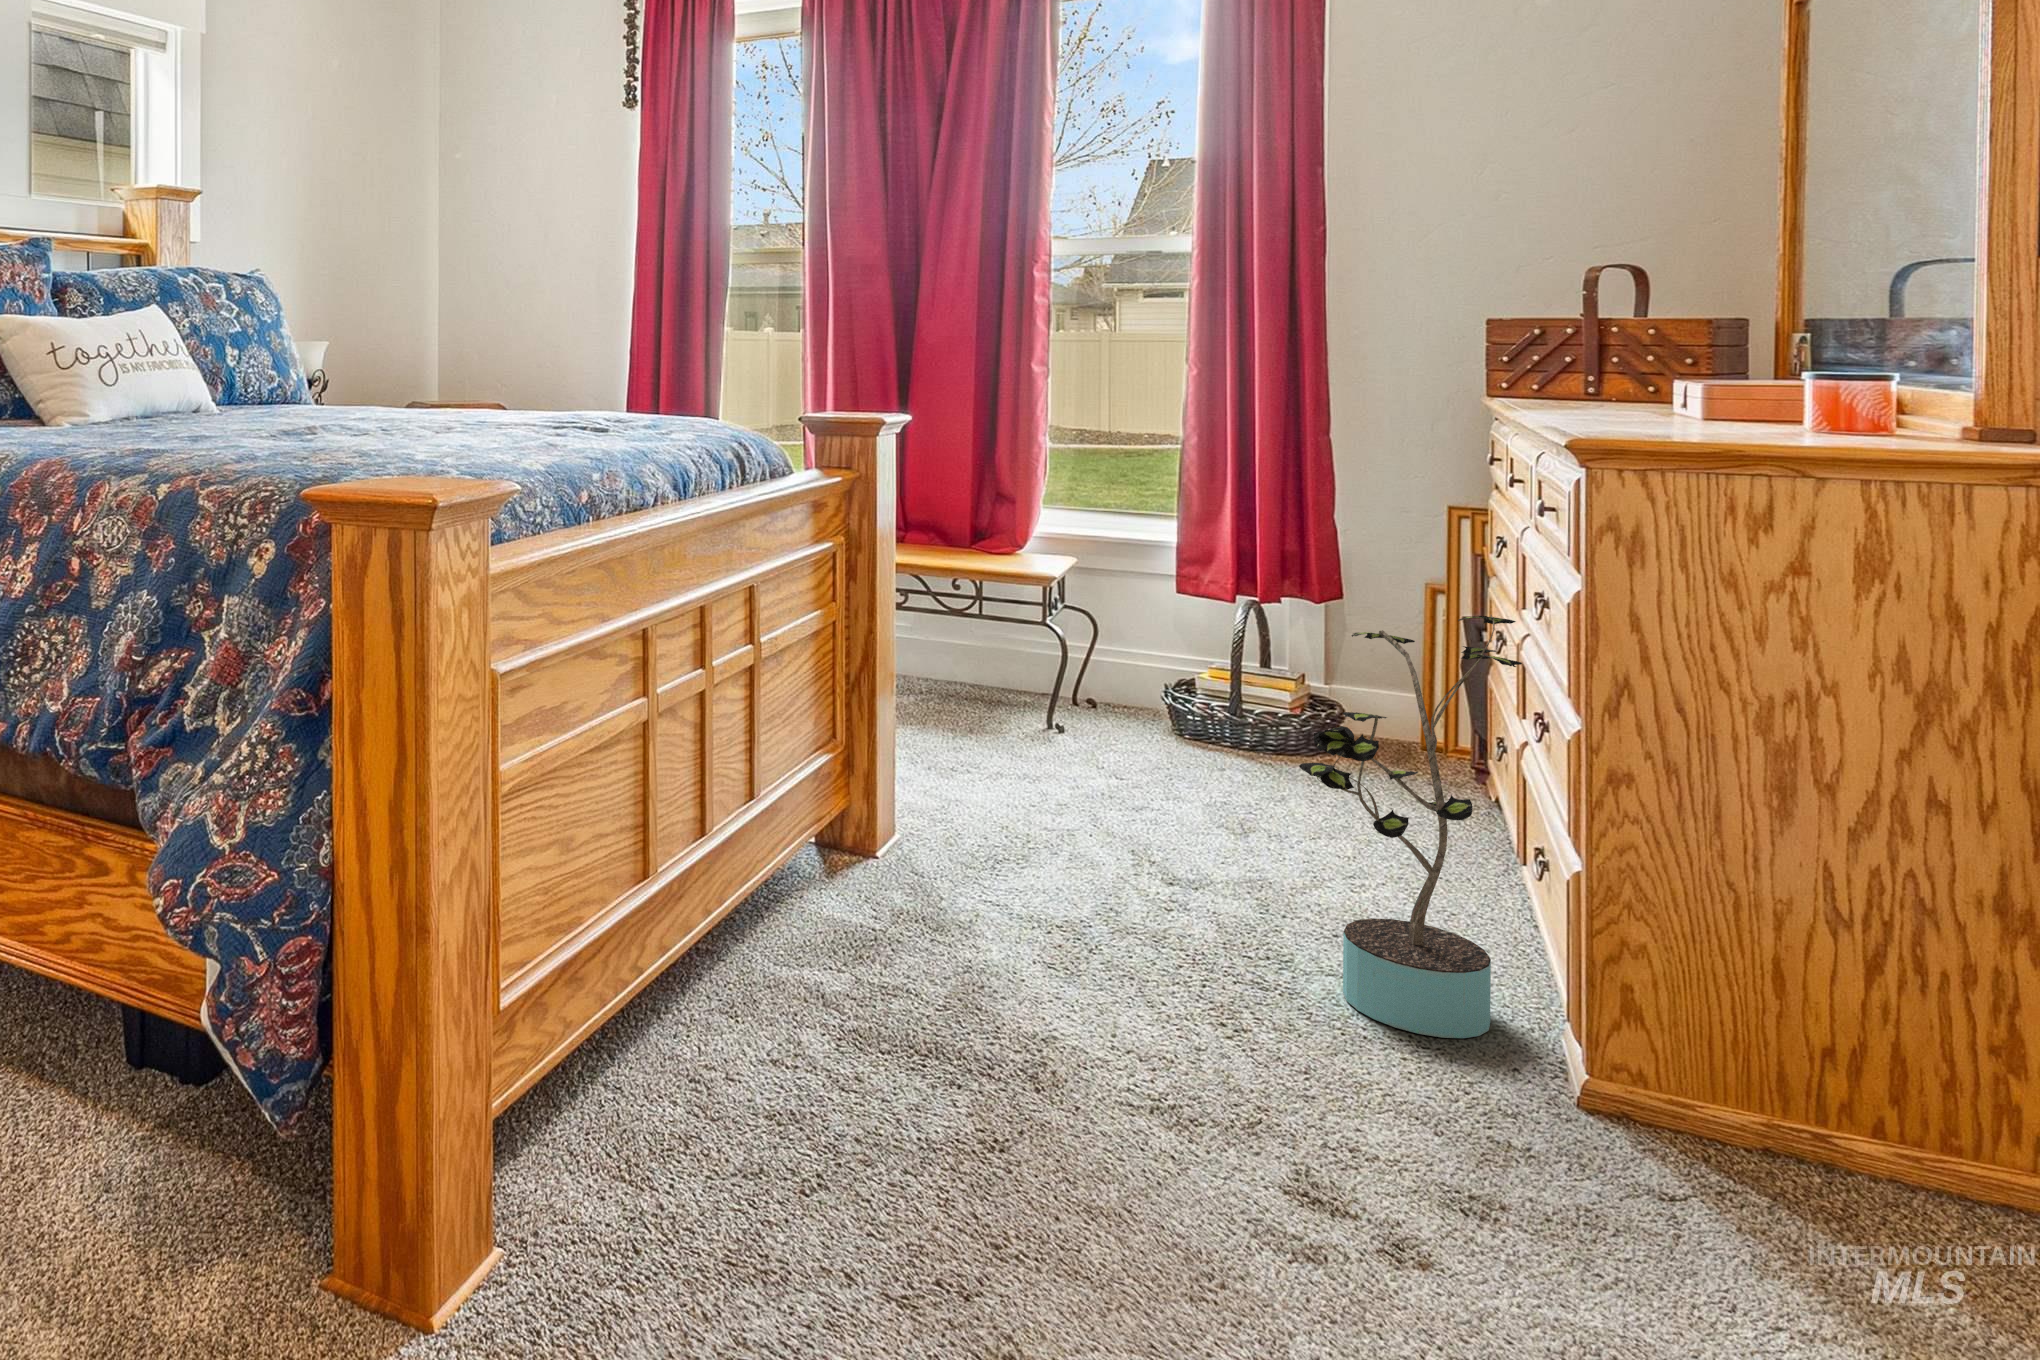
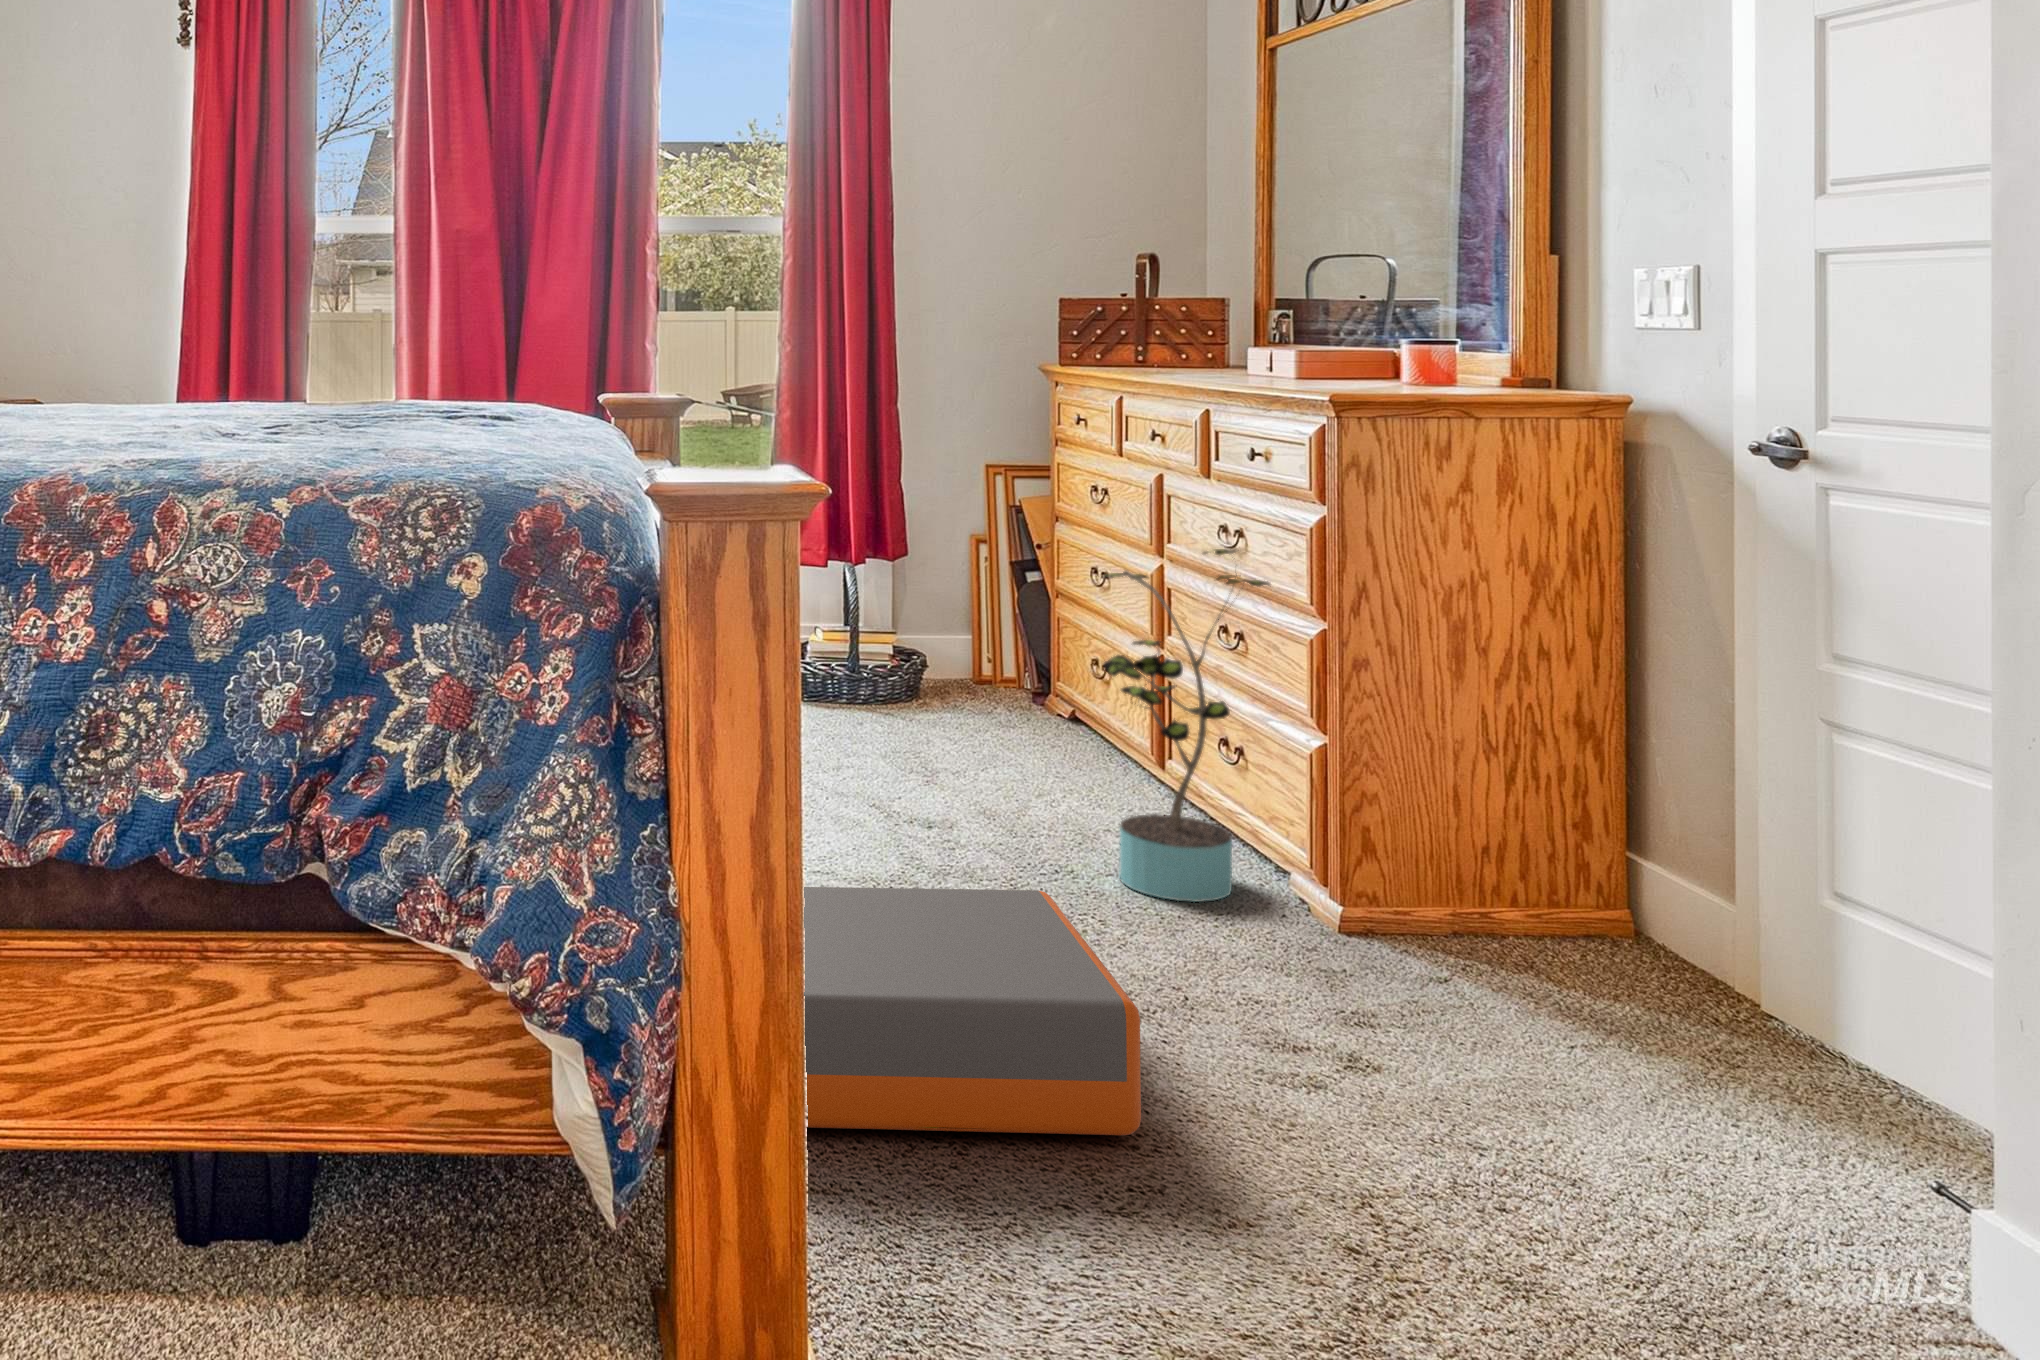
storage box: none [611,893,1093,1255] -> present [804,887,1141,1135]

